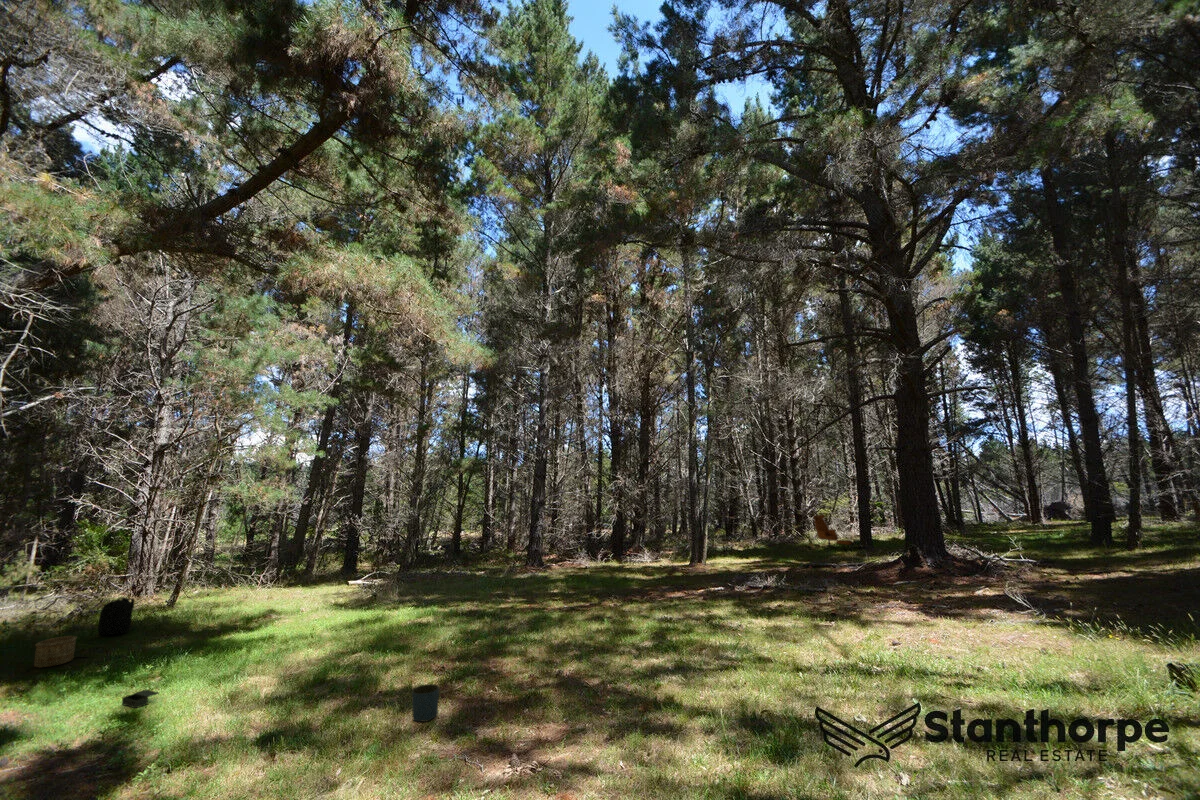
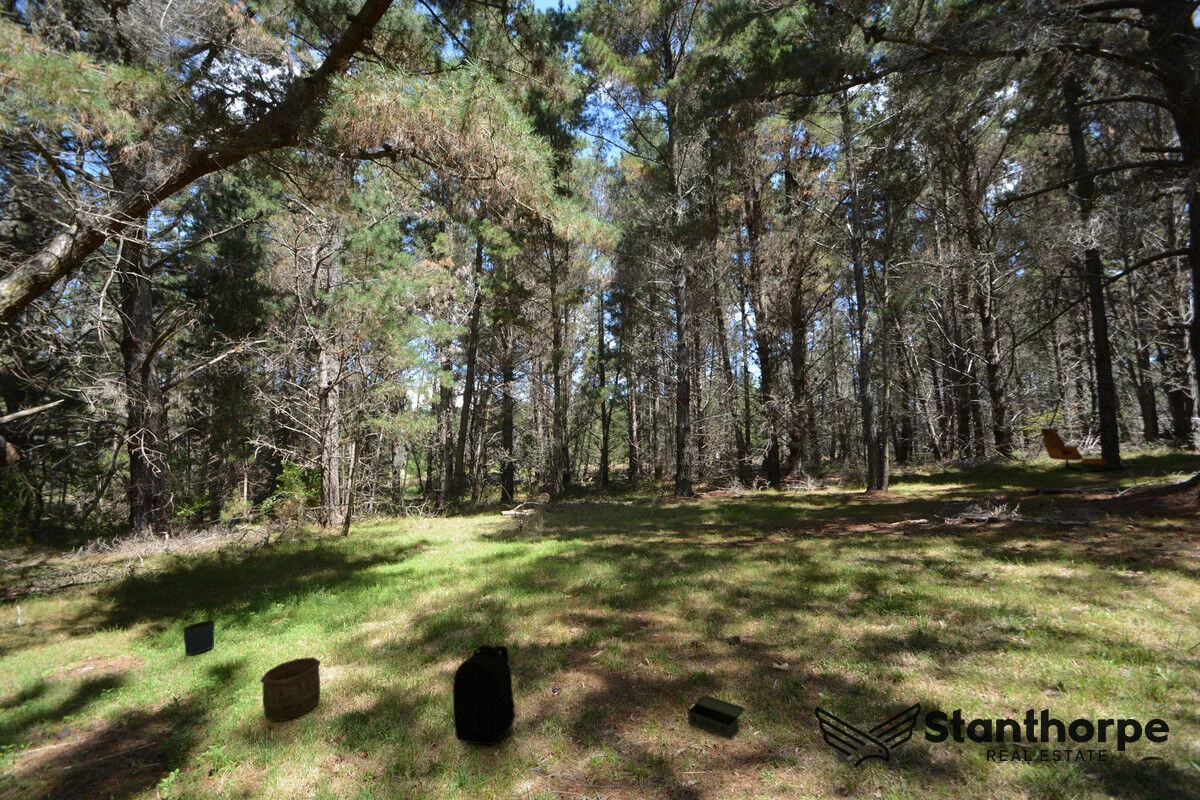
backpack: present [98,597,135,635] -> present [453,645,515,745]
wooden bucket: present [34,636,77,667] -> present [260,657,320,721]
planter: present [412,684,439,721] -> present [183,620,214,655]
toolbox: present [122,689,159,708] -> present [688,695,745,739]

